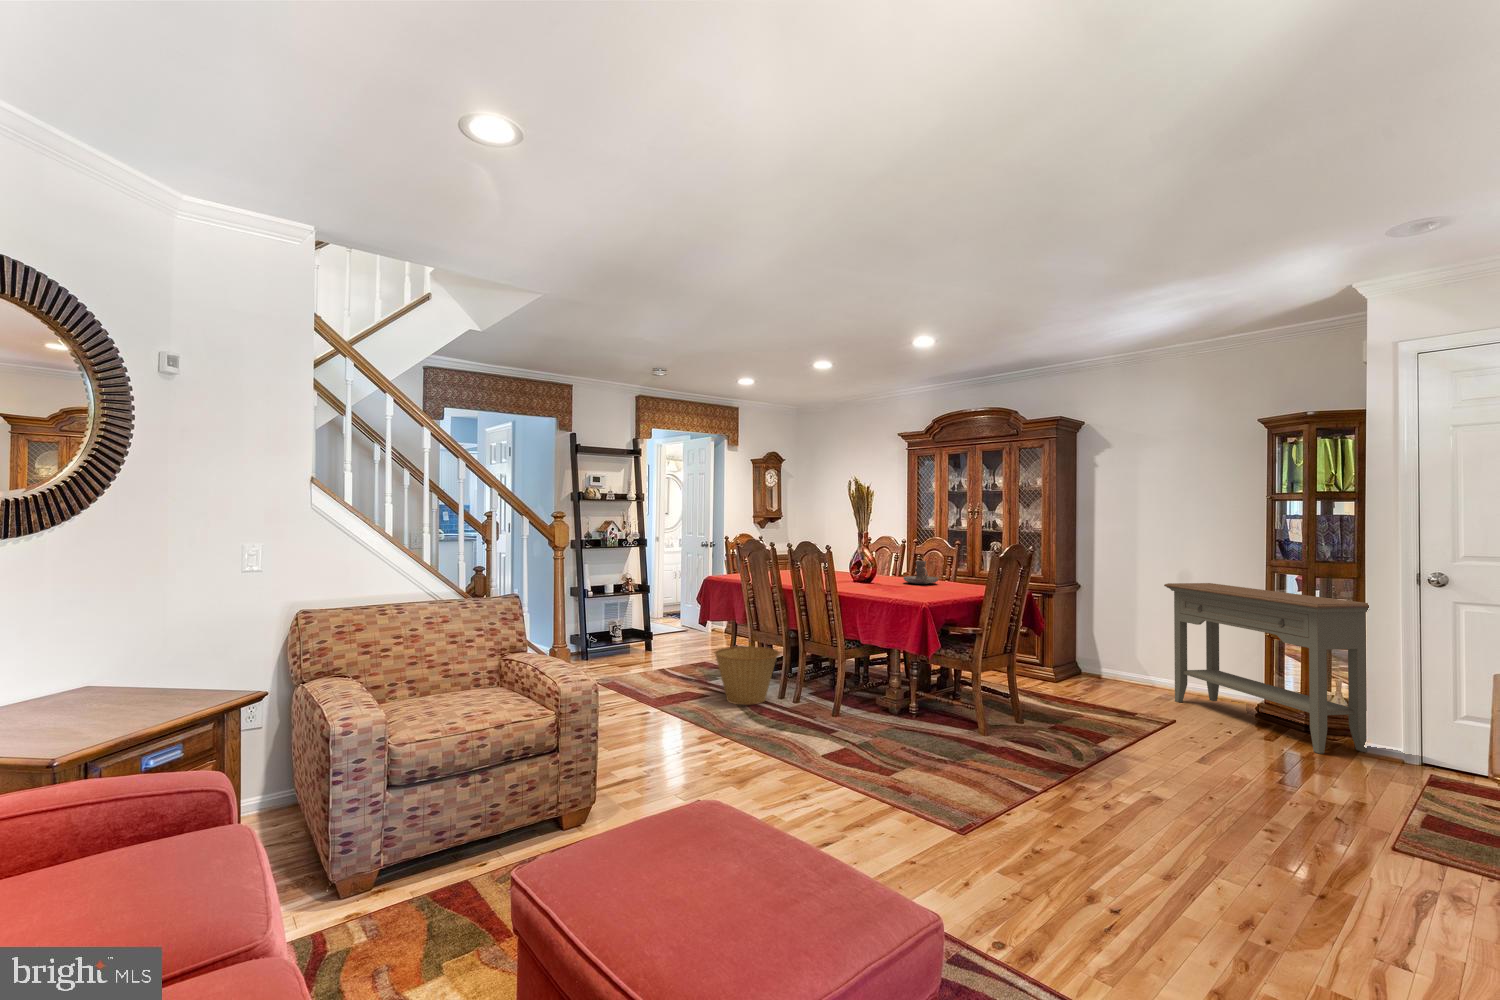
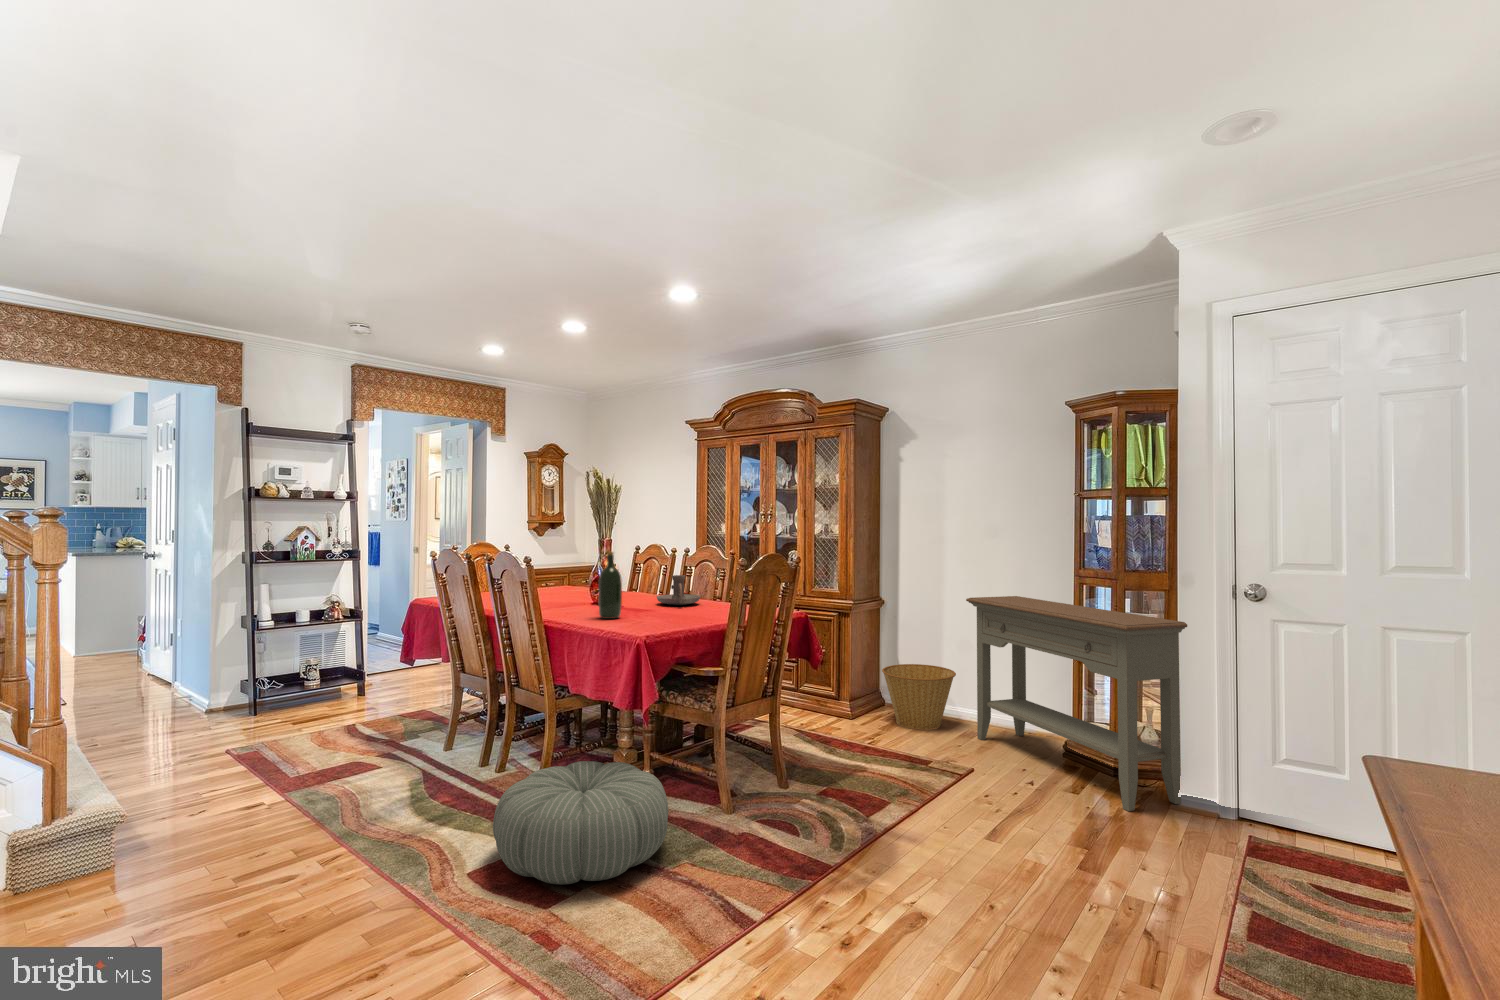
wine bottle: none [873,542,891,592] -> present [599,552,622,619]
basket: present [715,646,780,705] -> present [882,664,956,729]
pouf: none [832,690,955,764] -> present [493,761,668,885]

